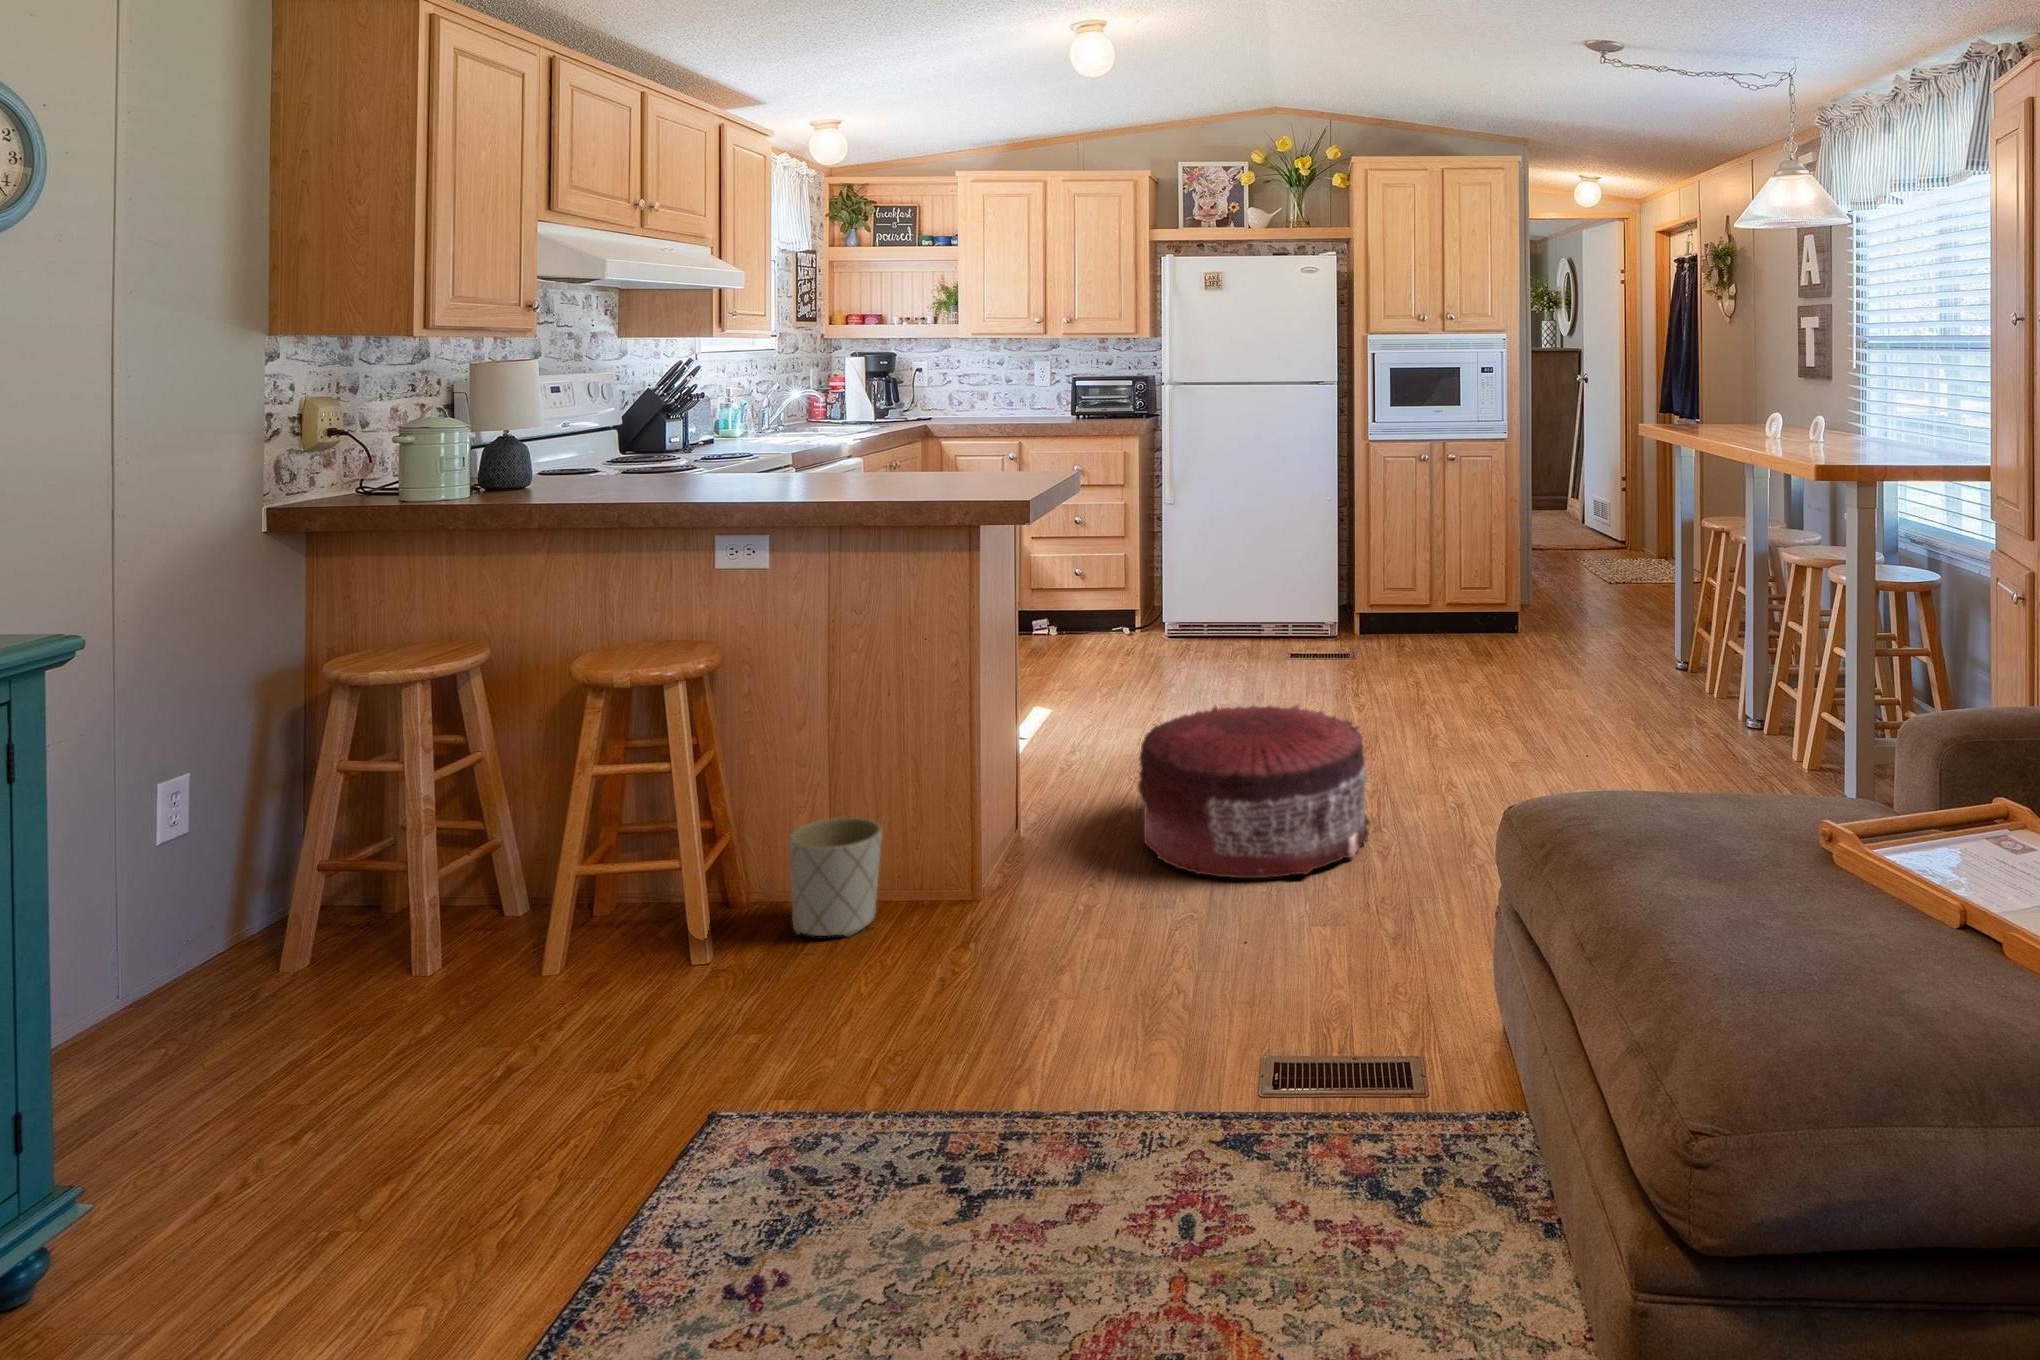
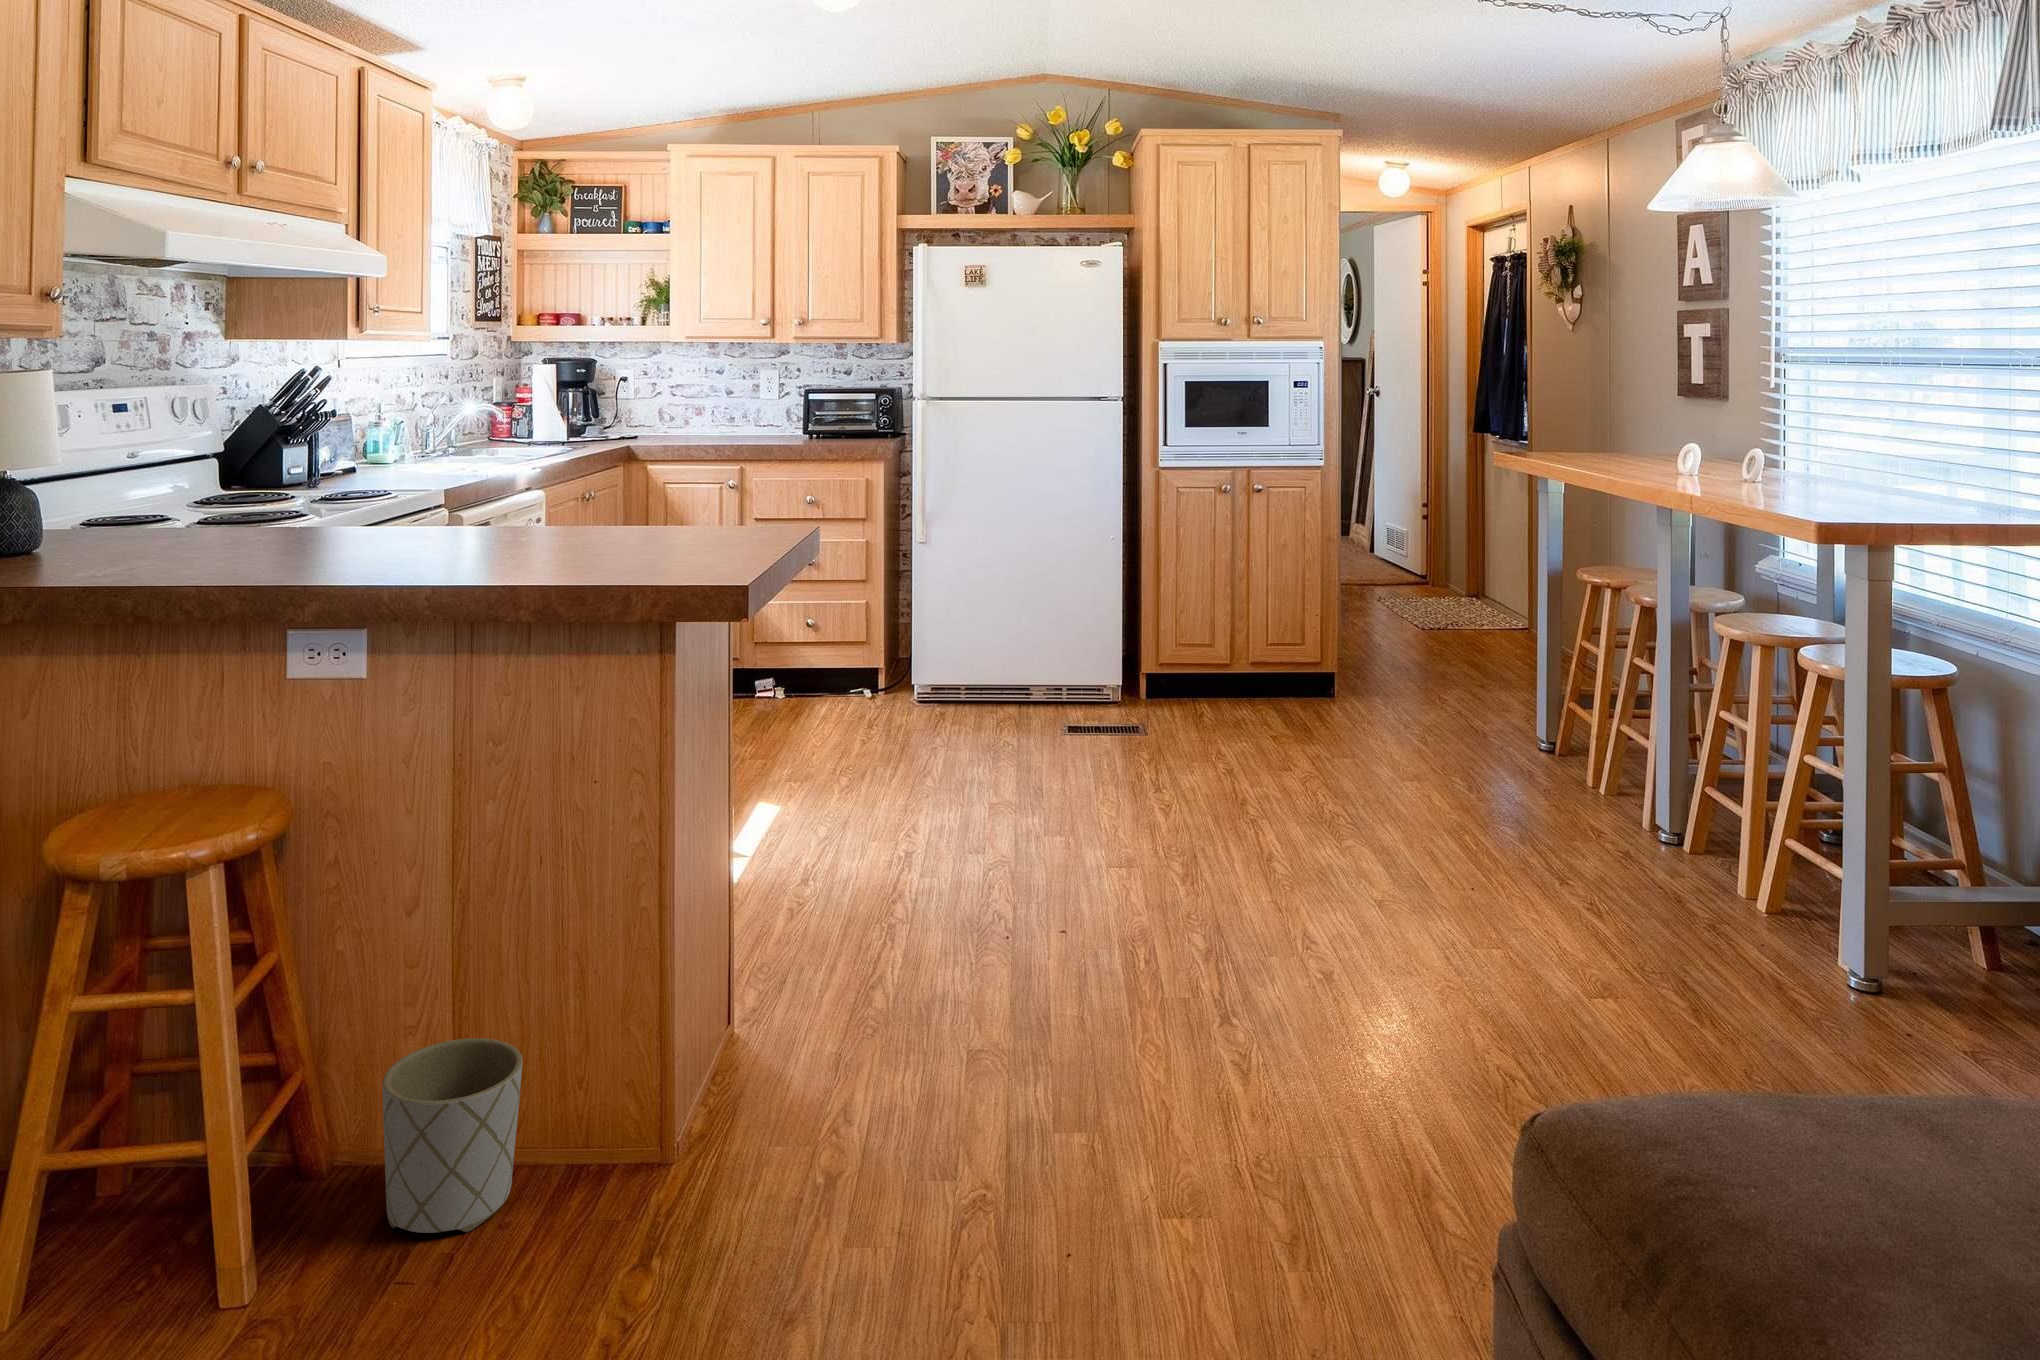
pouf: present [1138,704,1370,878] -> none [891,841,1212,1115]

